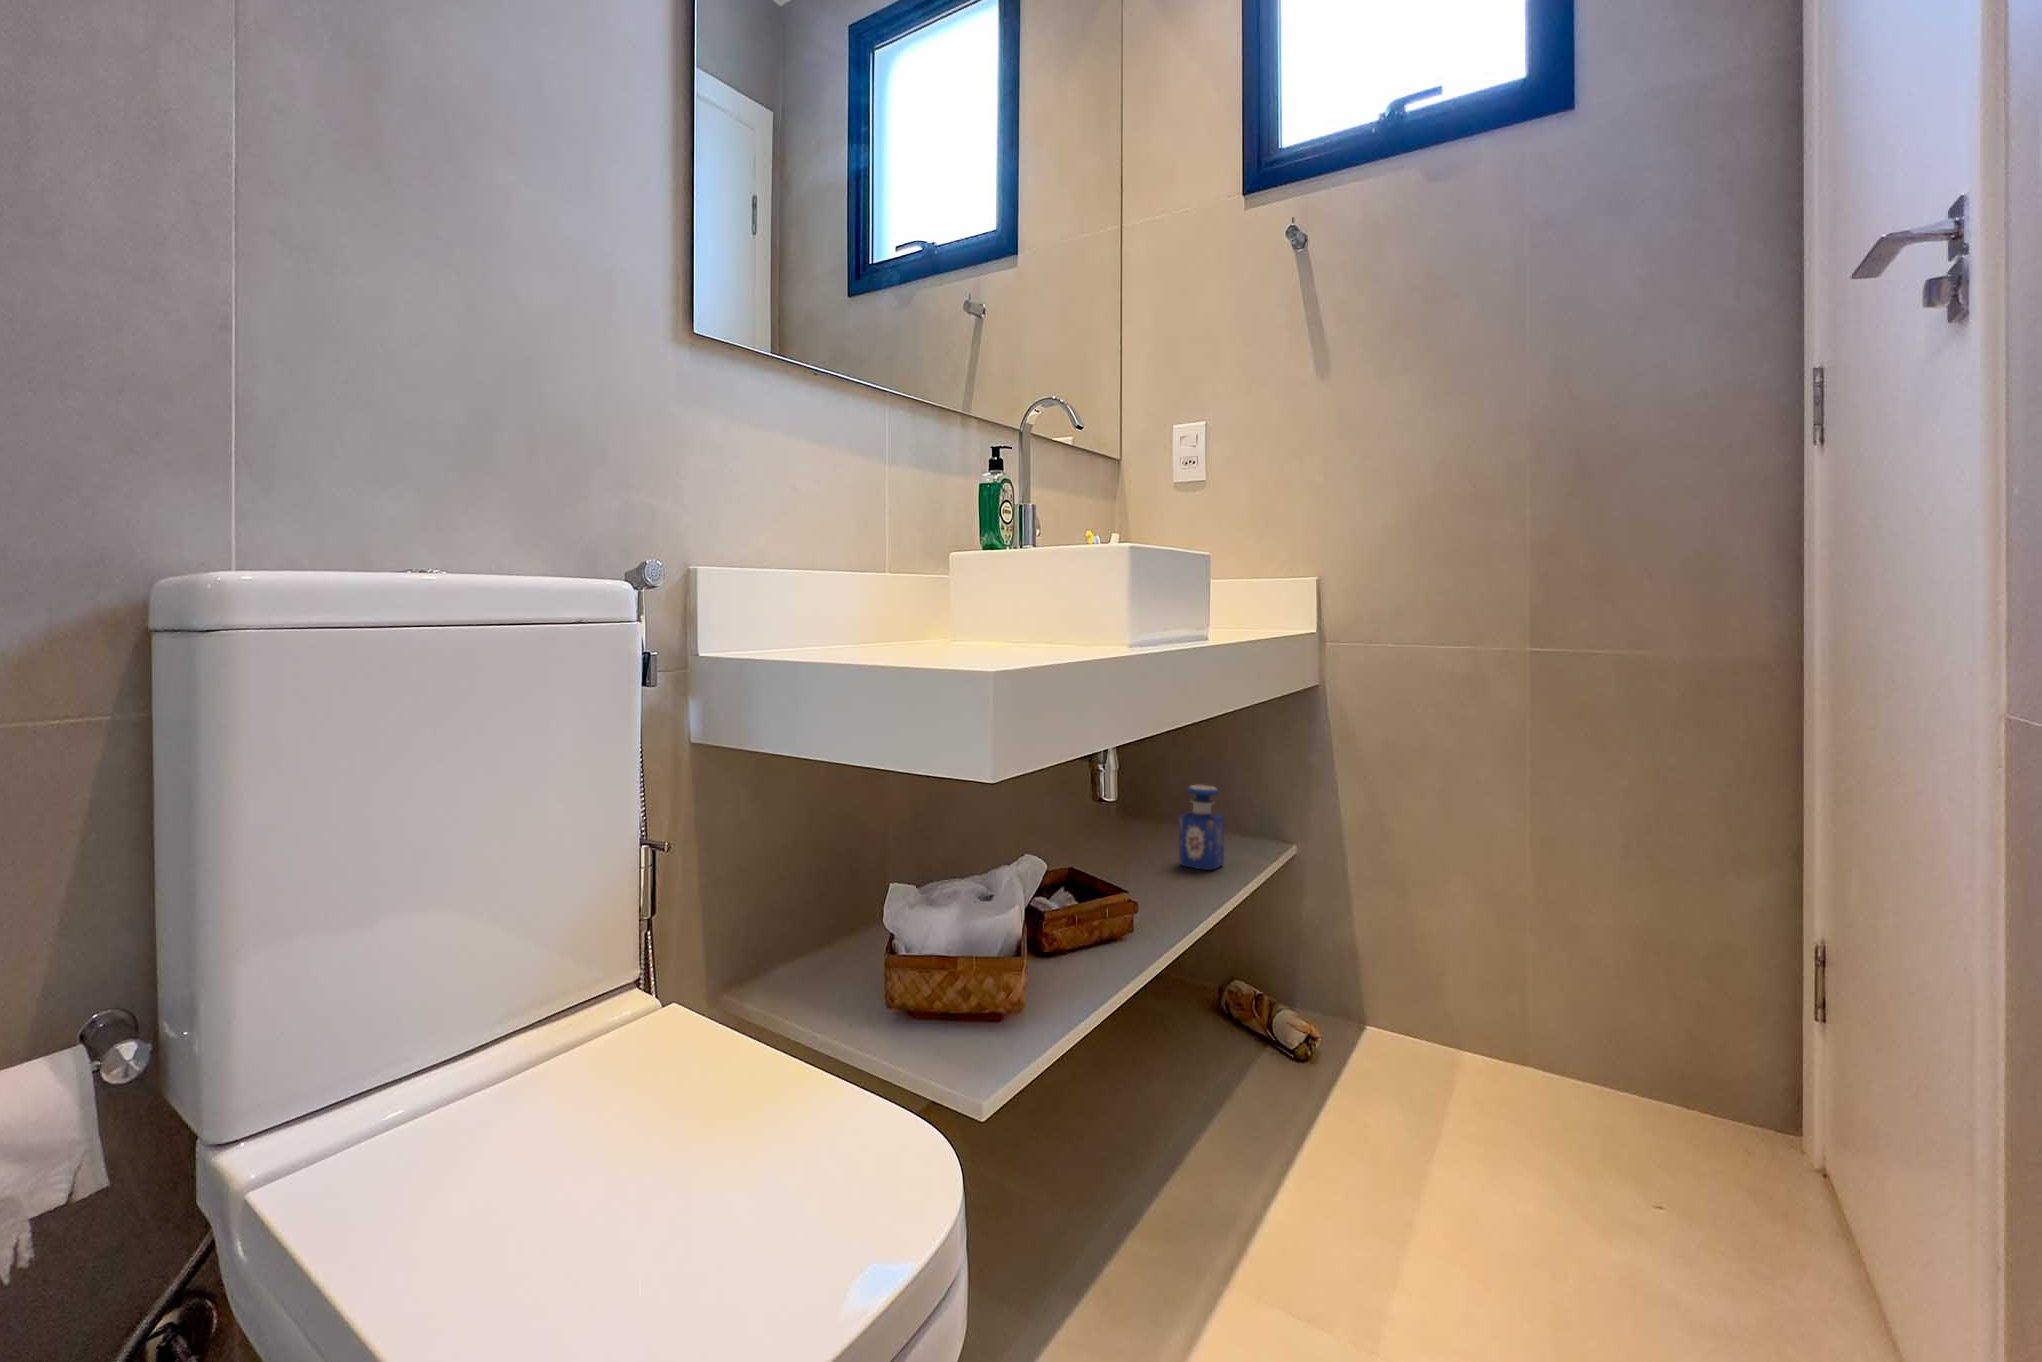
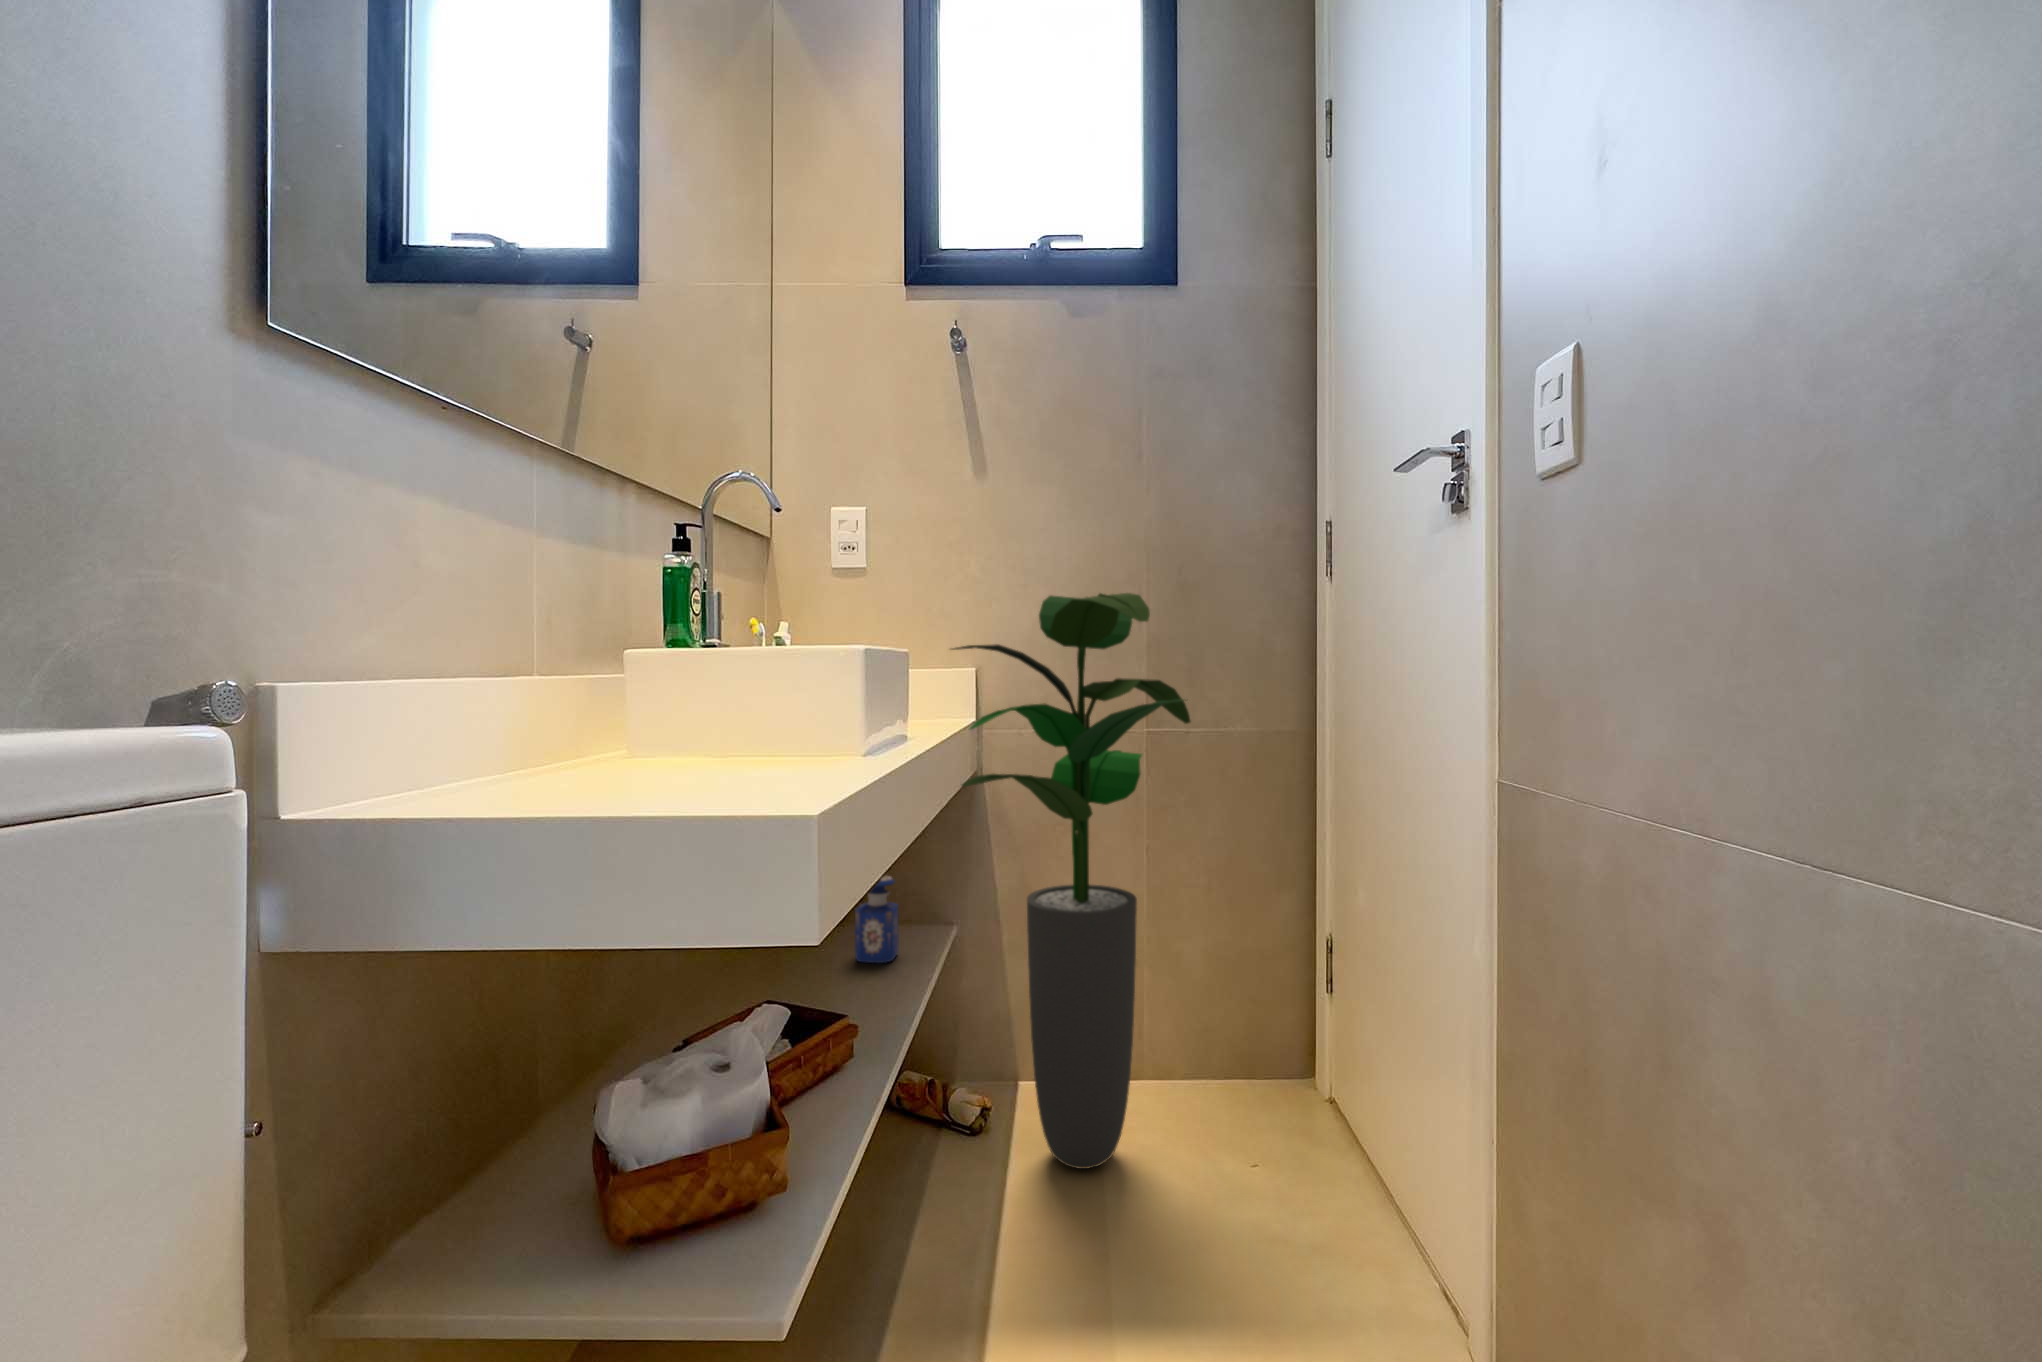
potted plant: none [1265,477,1571,1122] -> present [952,593,1191,1169]

